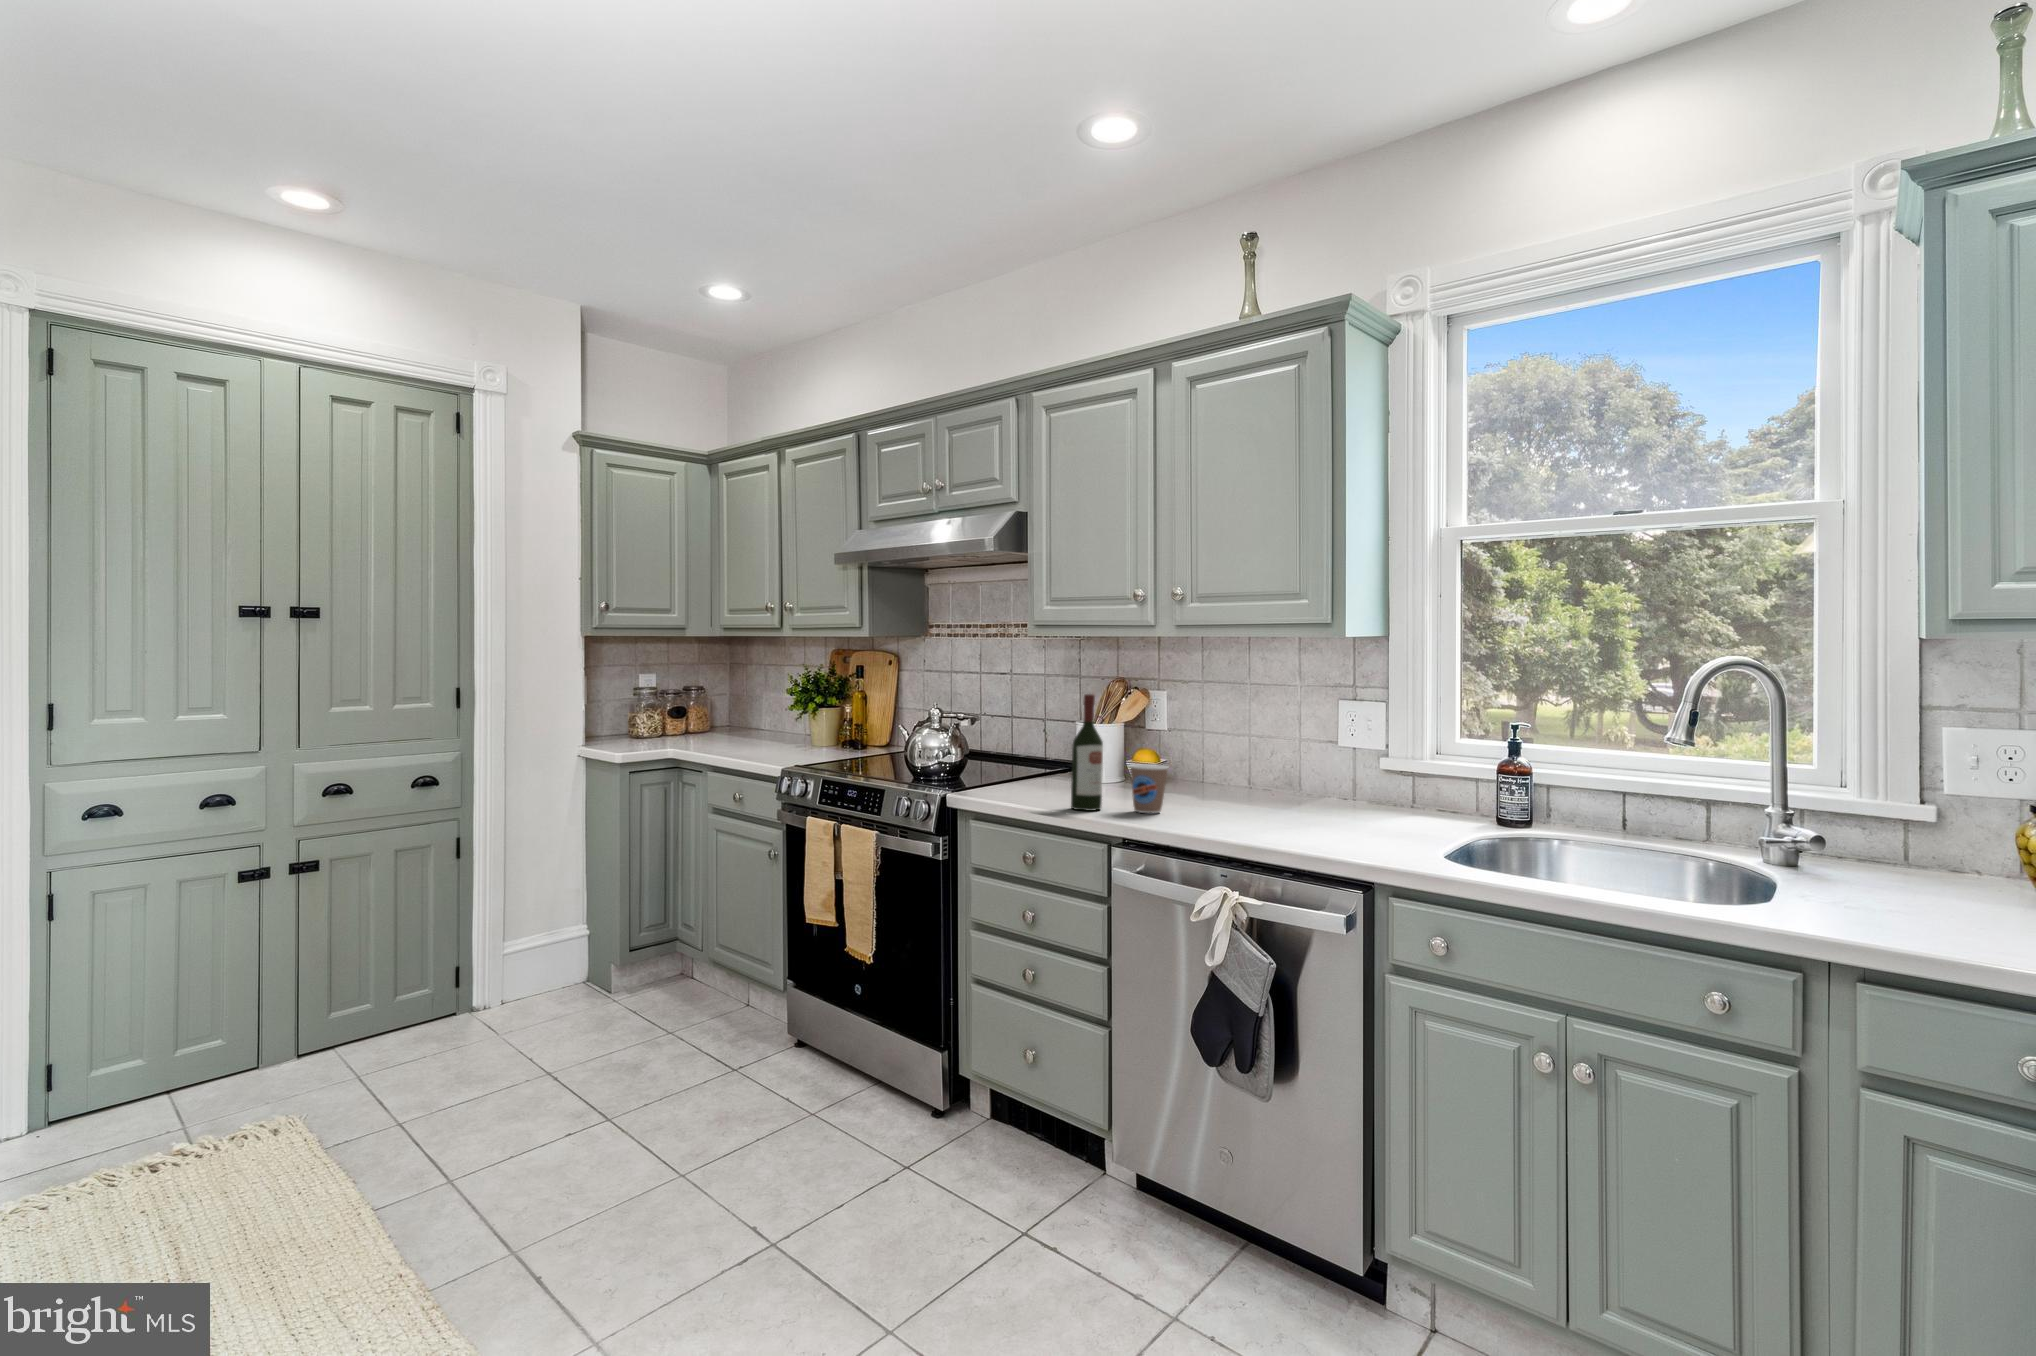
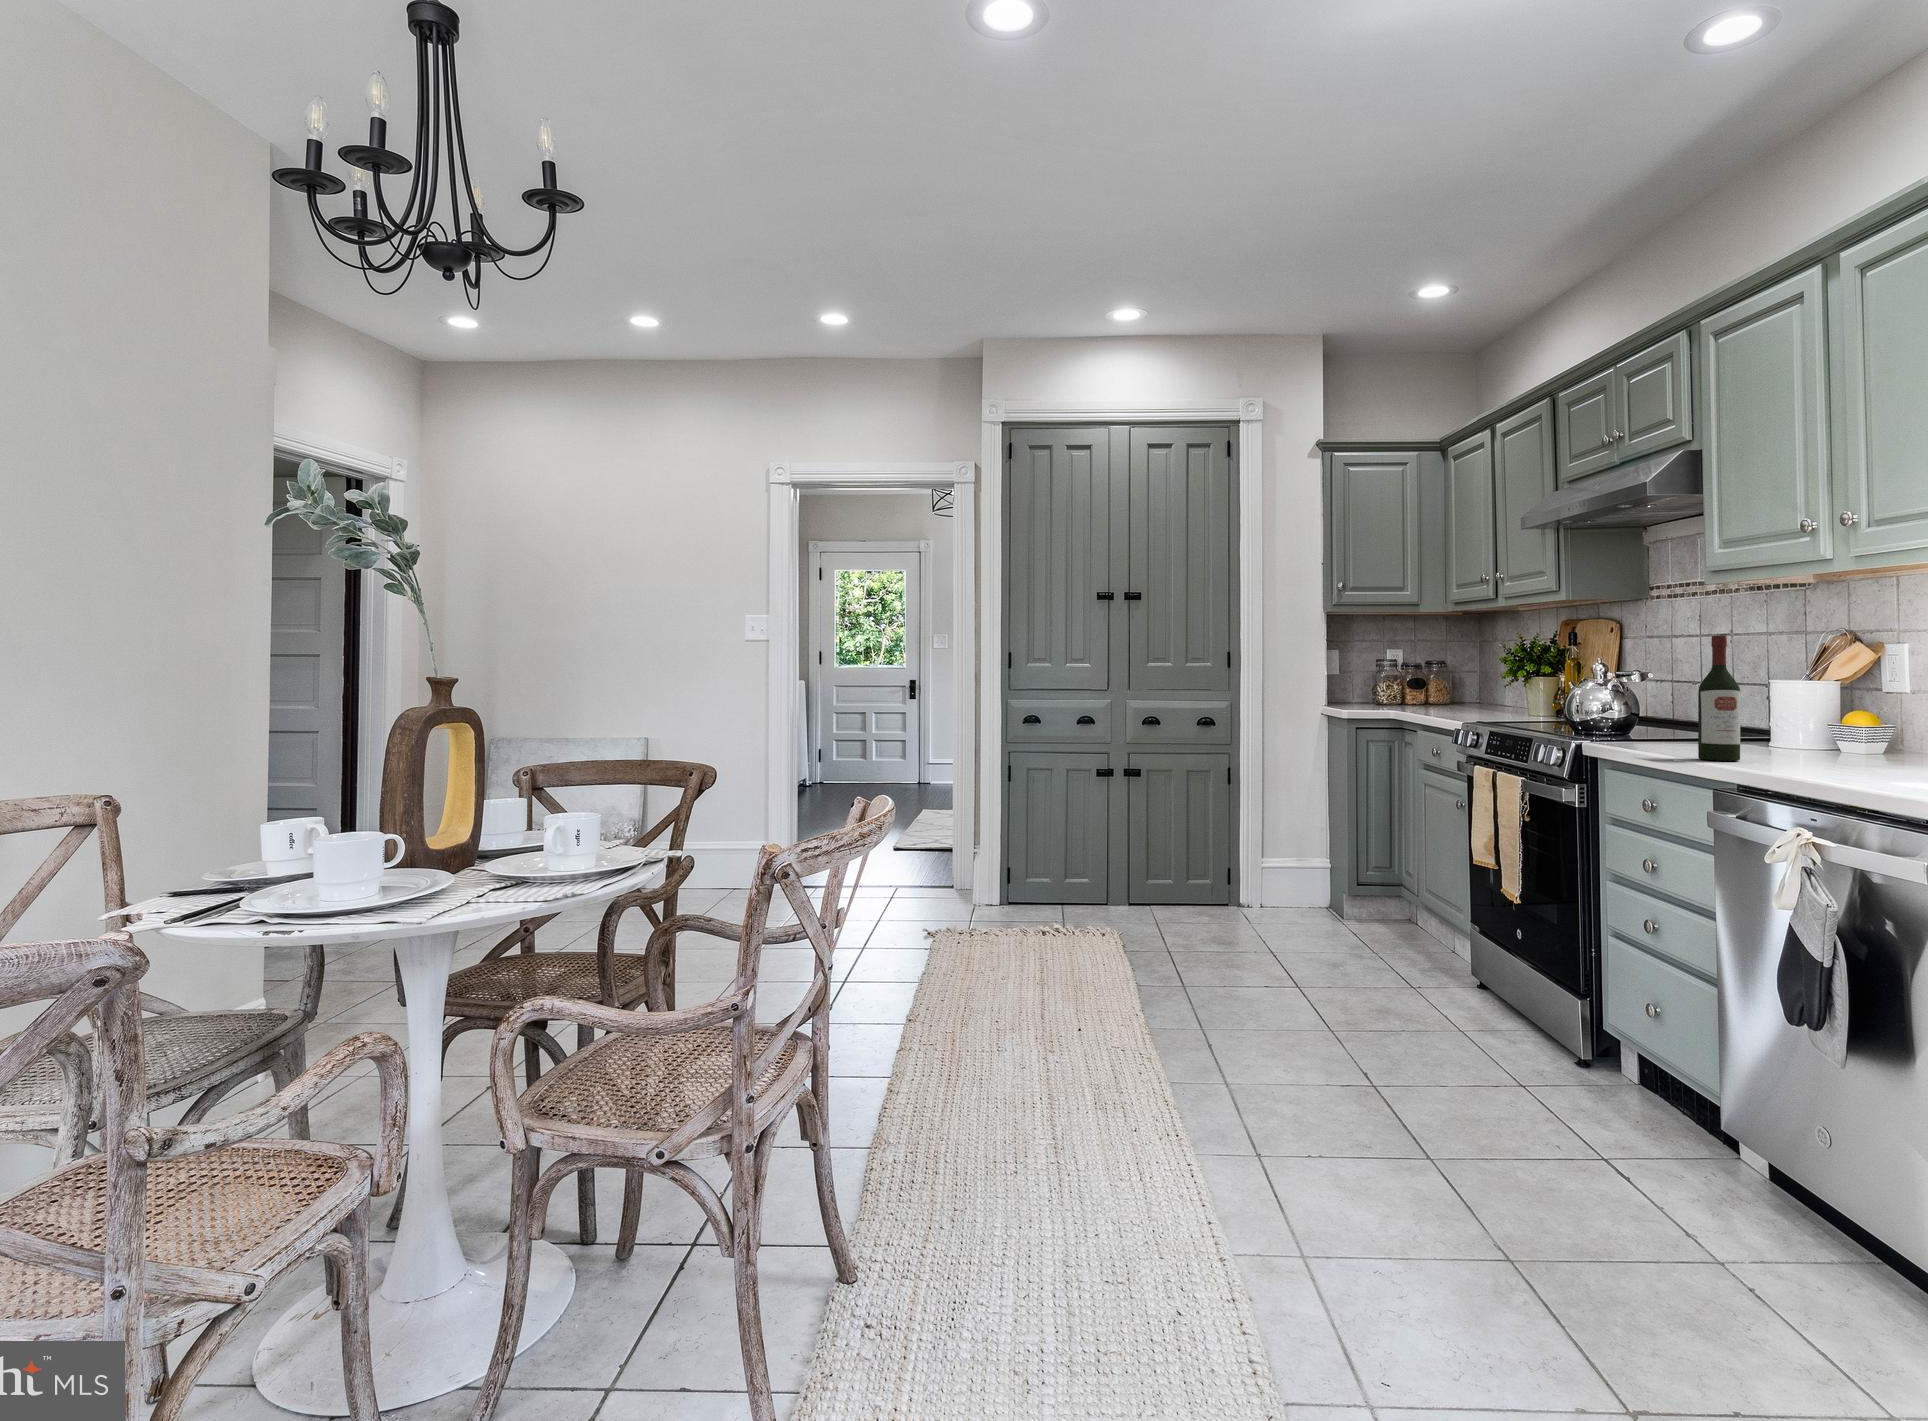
coffee cup: present [1130,764,1168,813] -> none [1774,712,1833,767]

